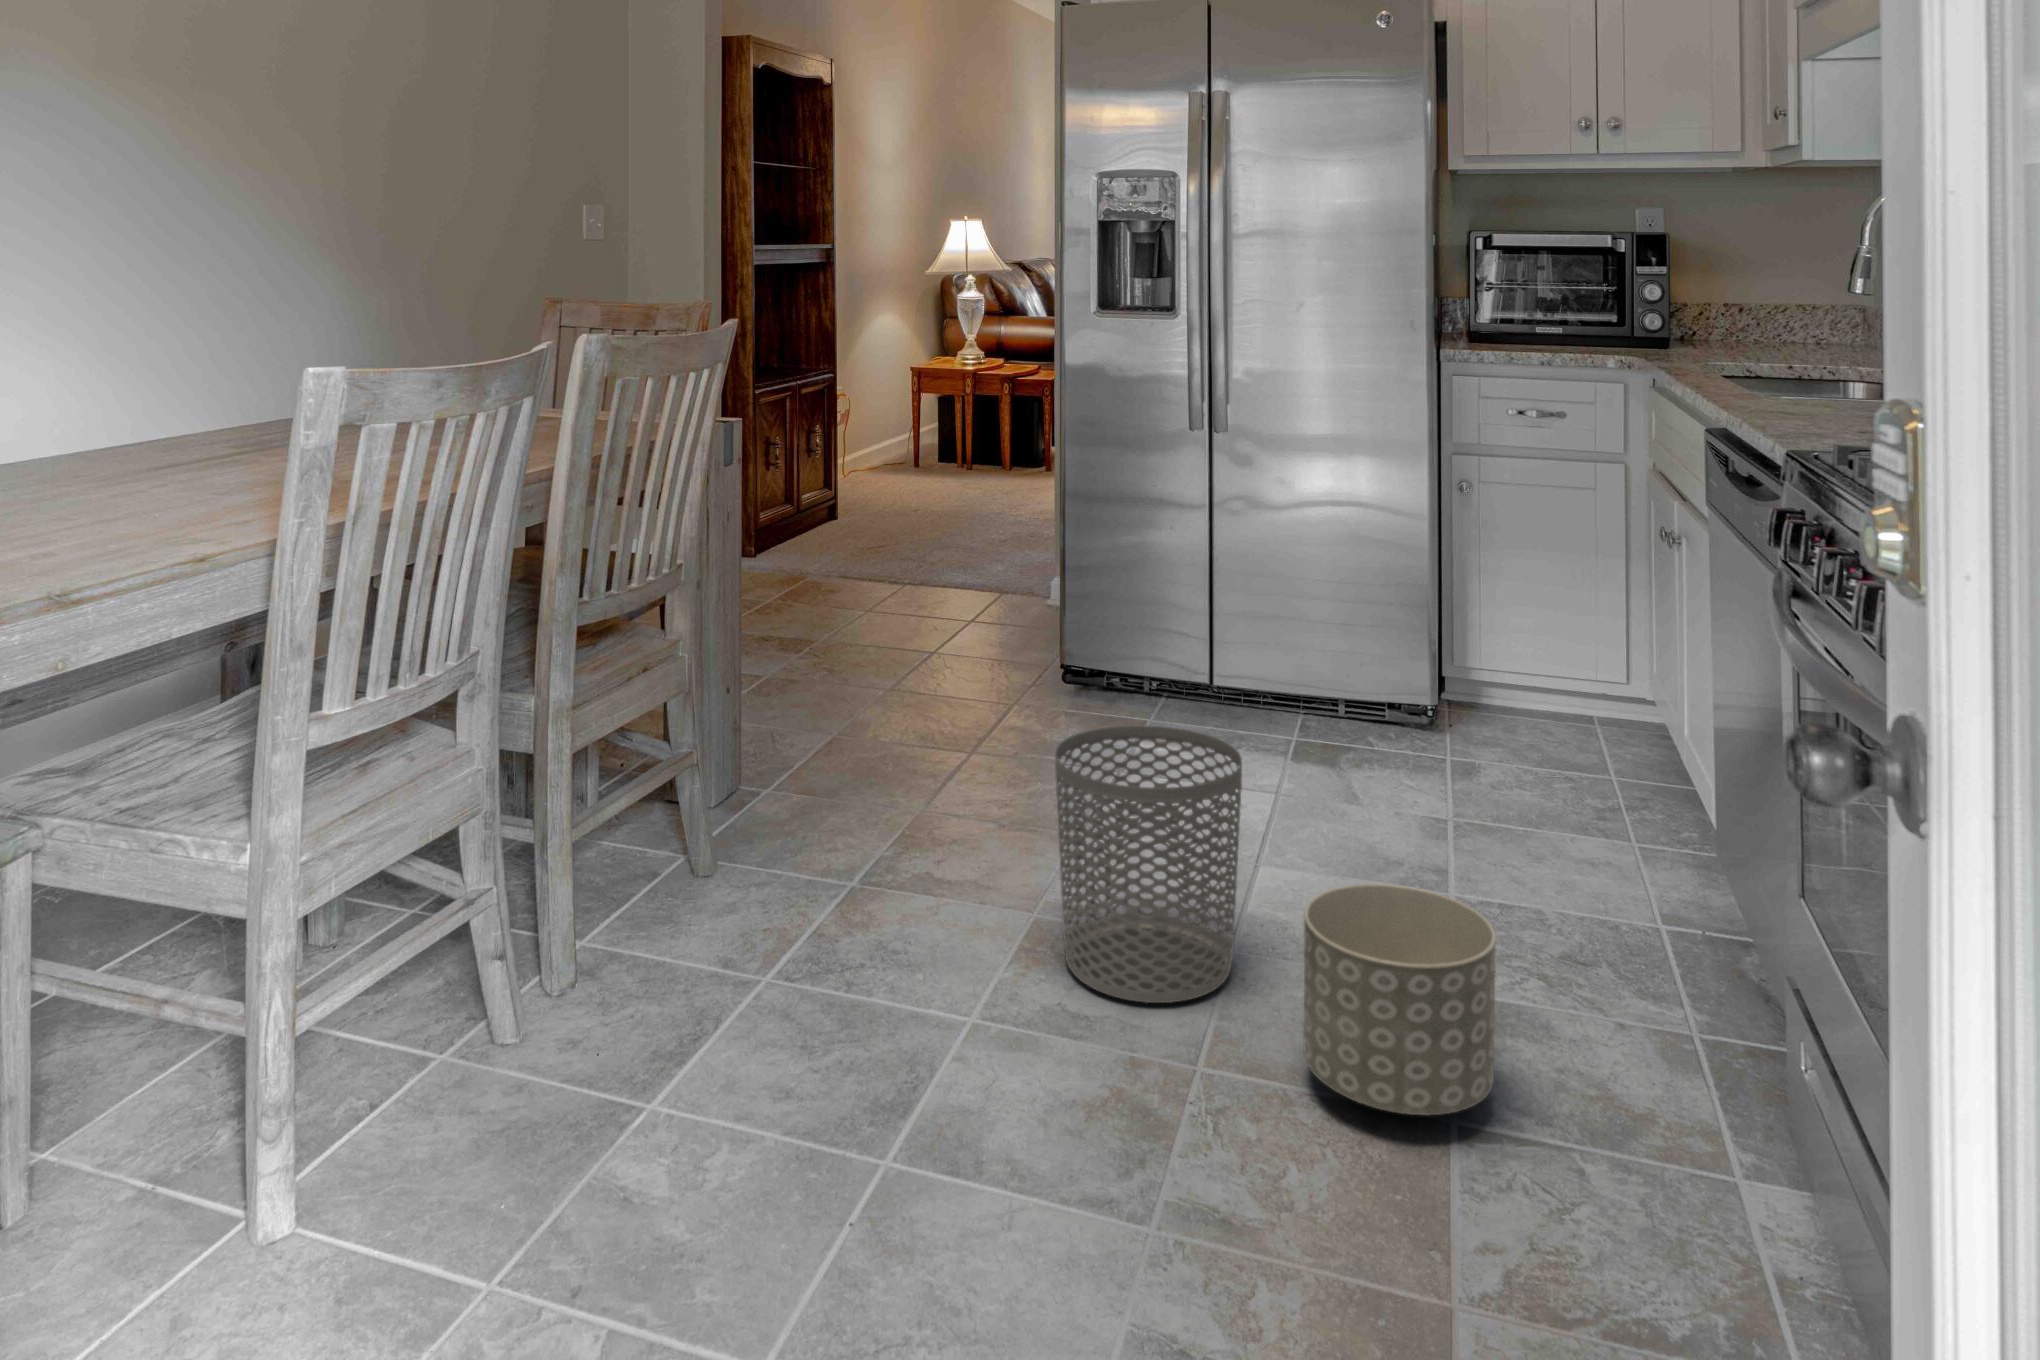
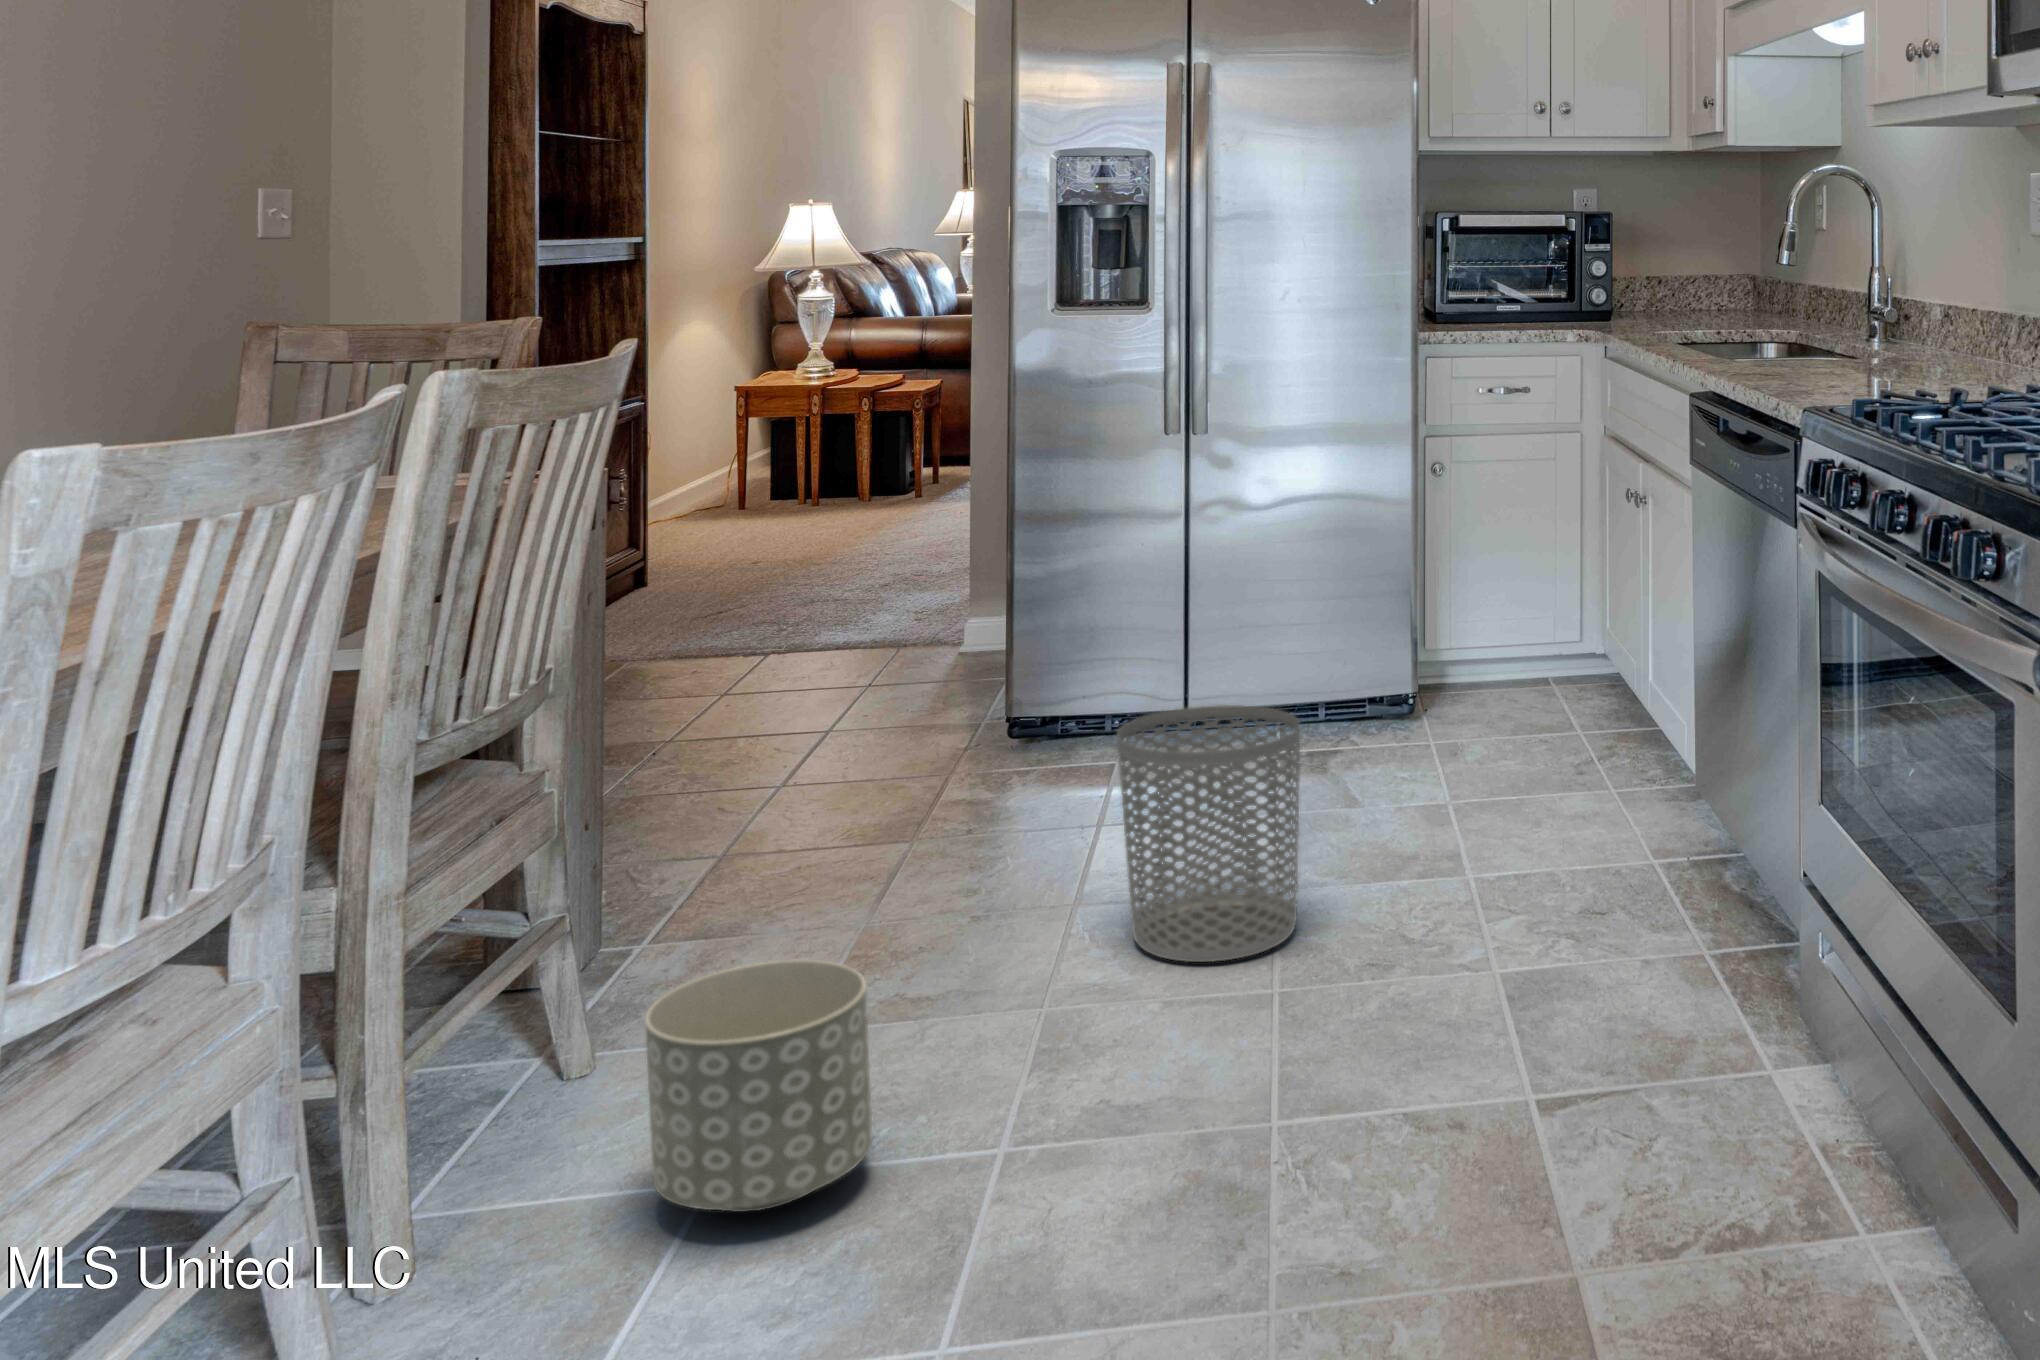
planter: present [1304,884,1496,1115] -> present [645,960,873,1212]

